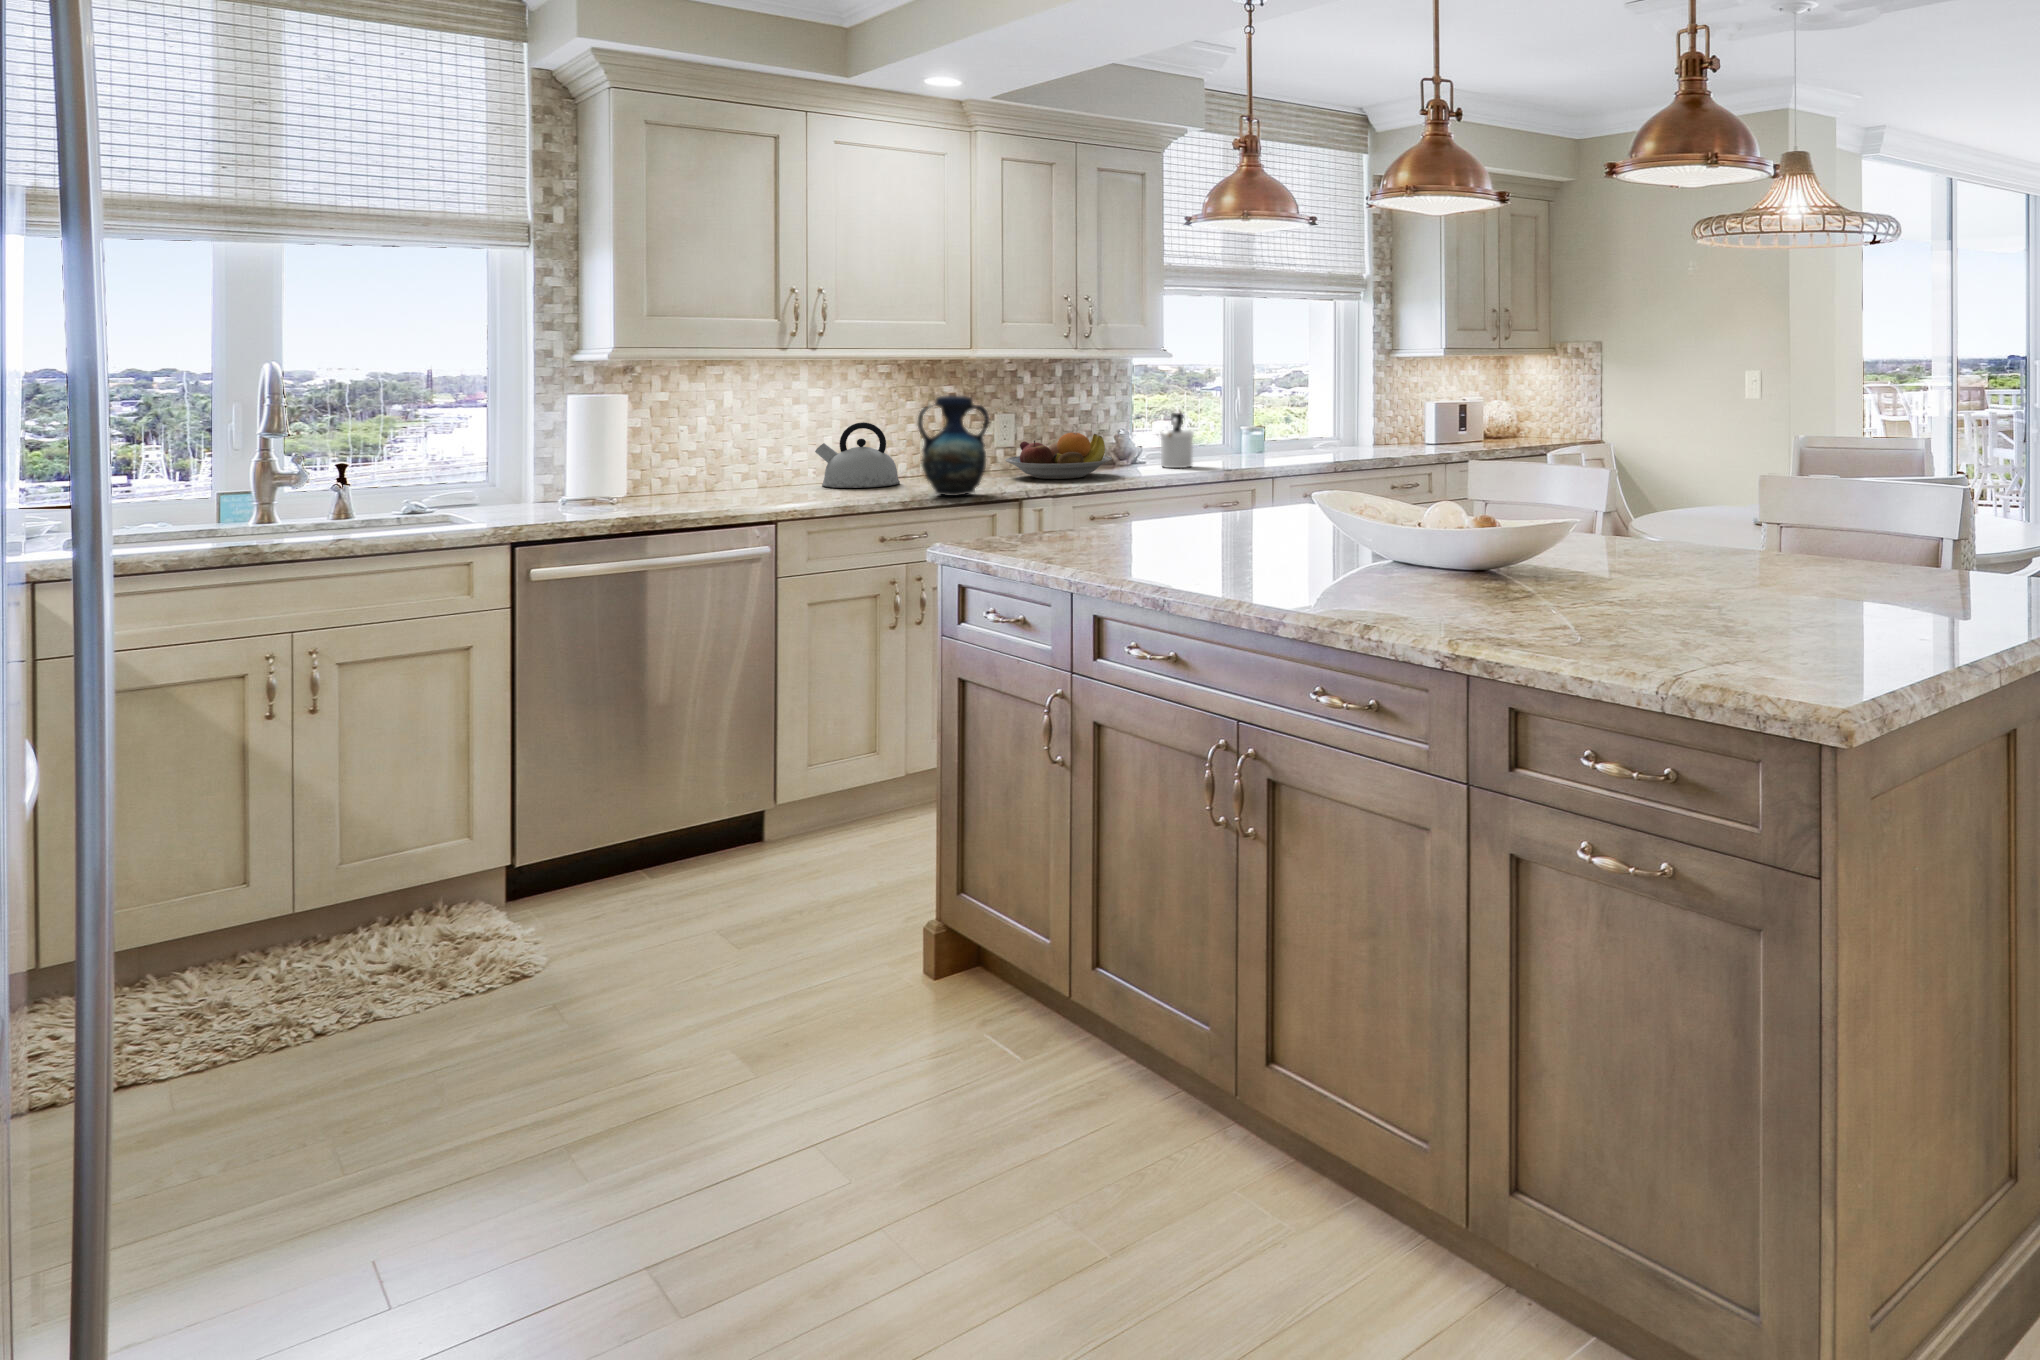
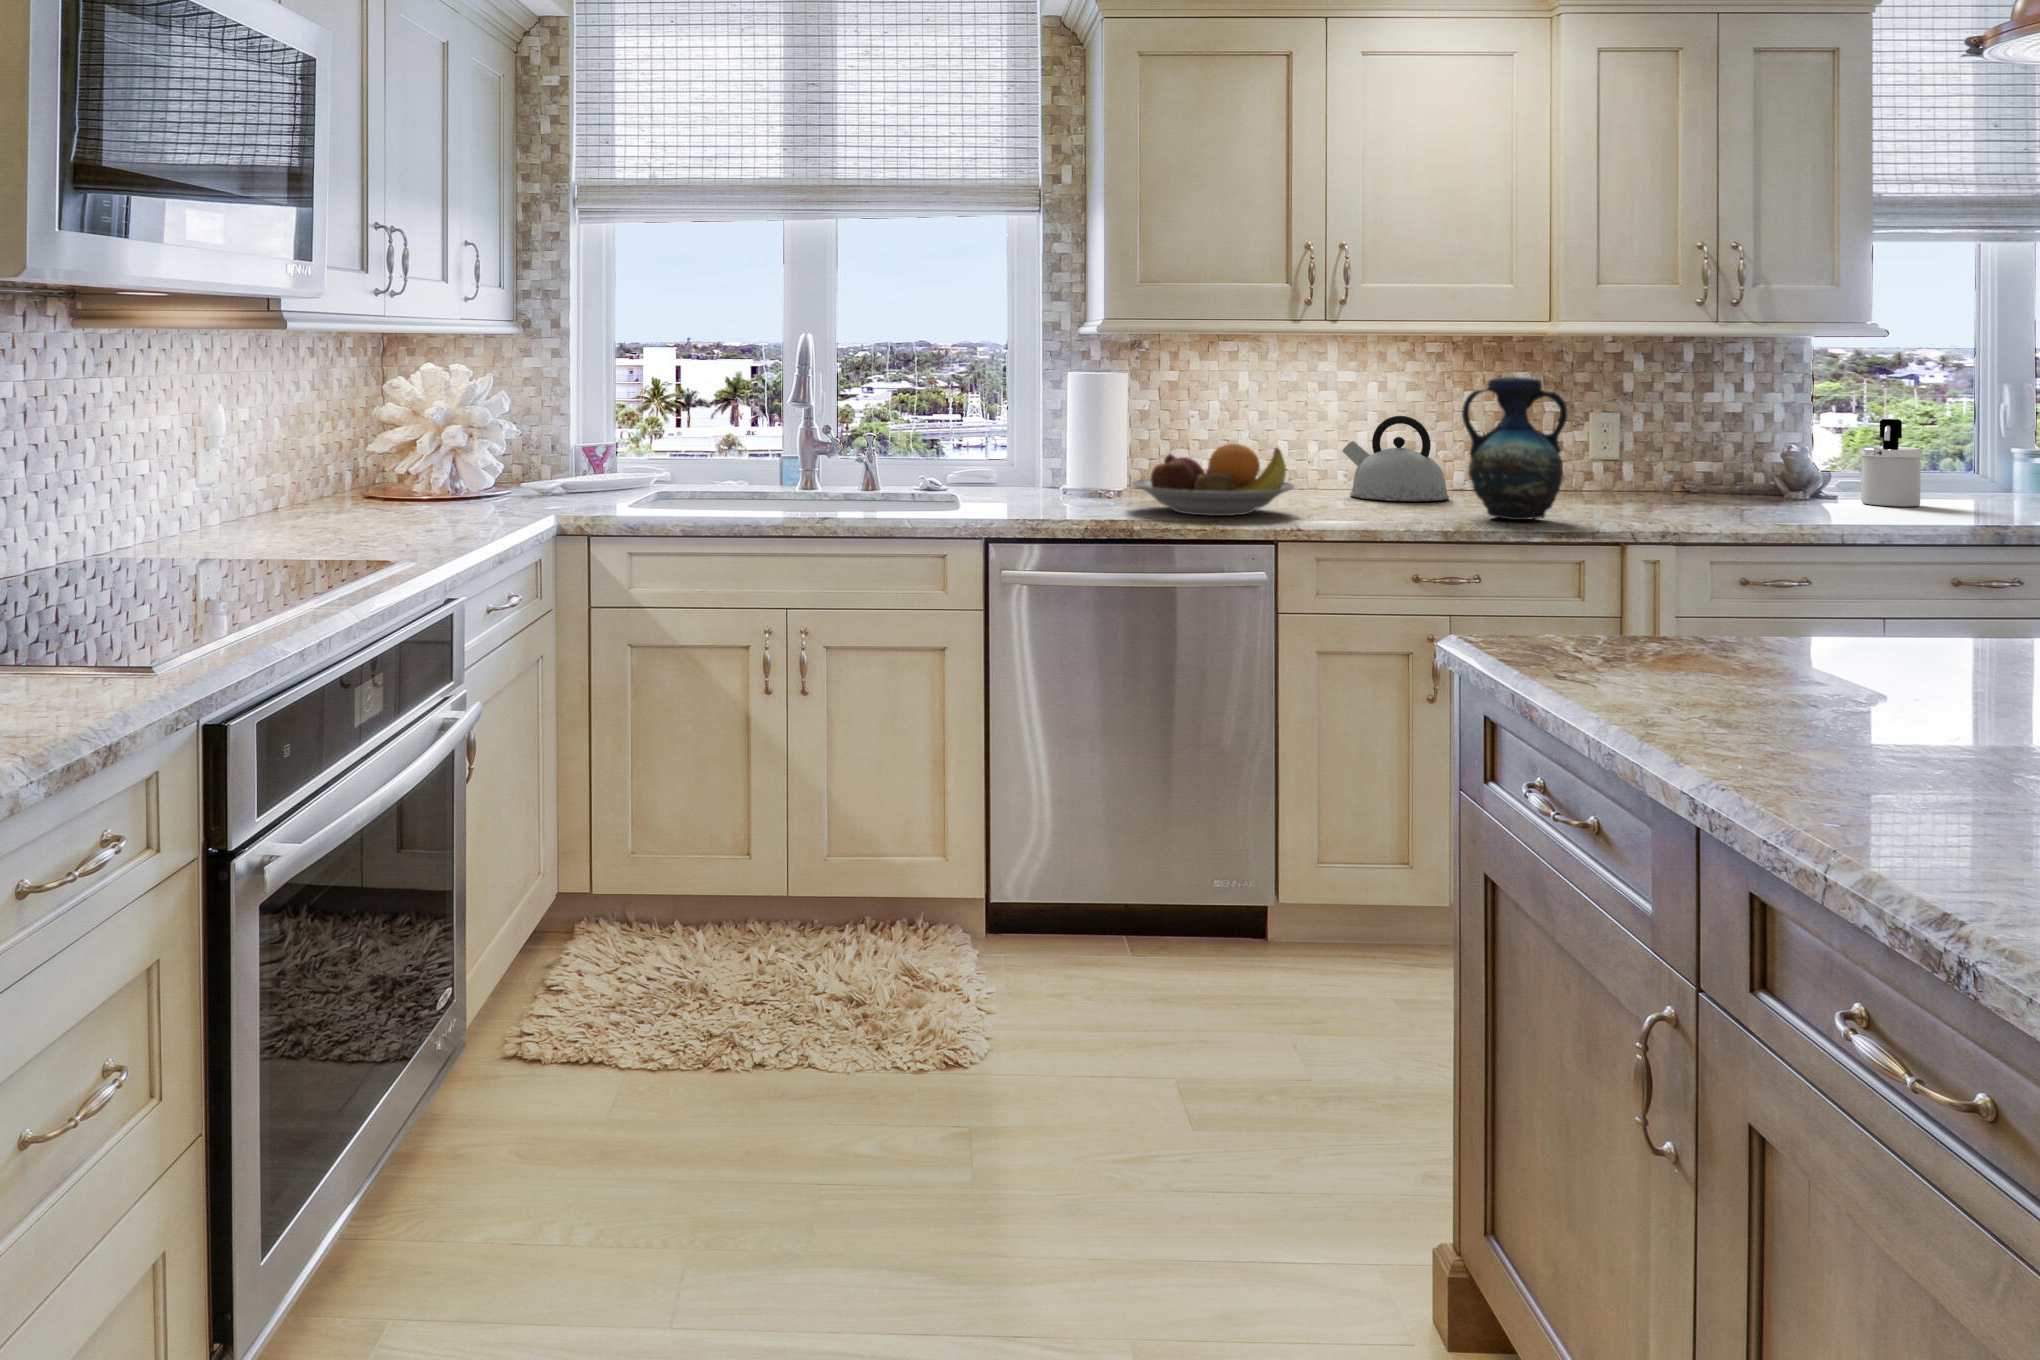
fruit bowl: present [1005,433,1112,479] -> present [1133,444,1295,516]

